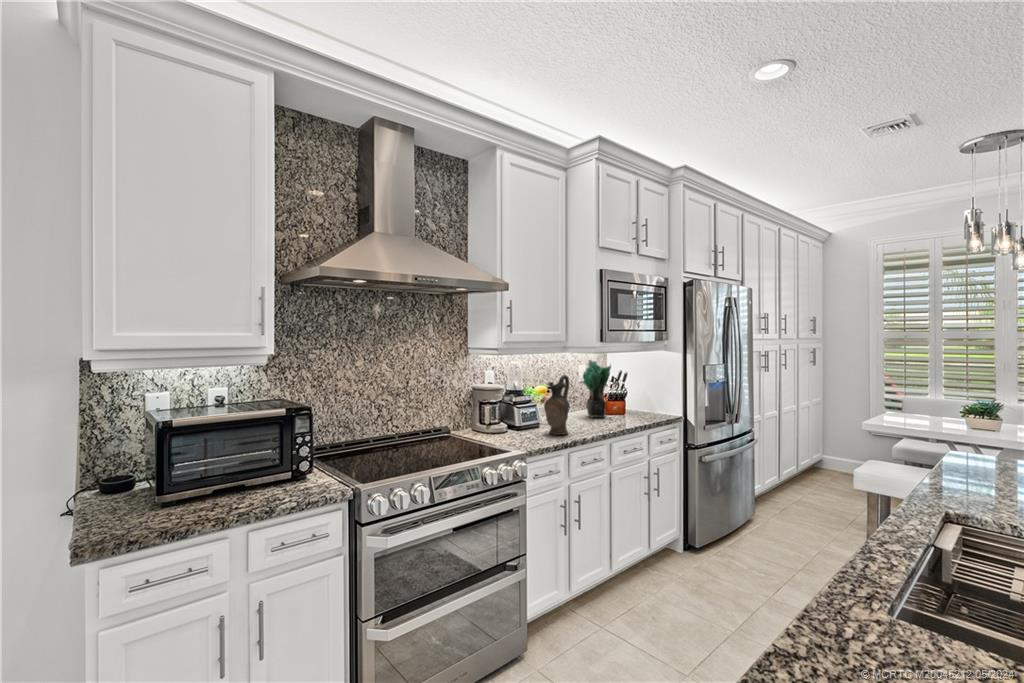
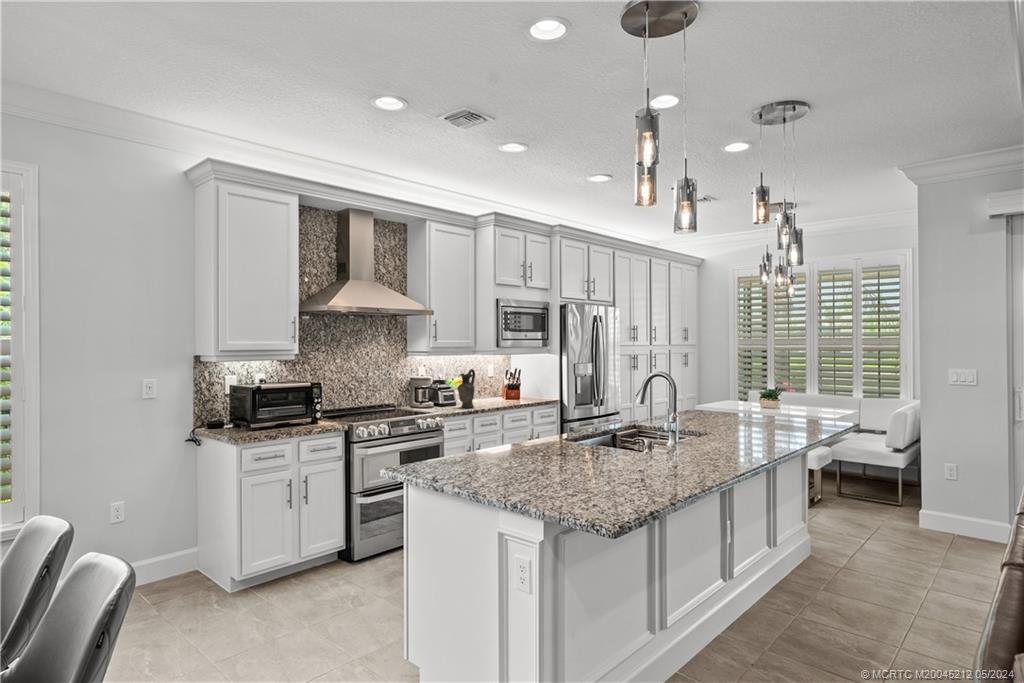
potted plant: present [583,360,611,418] -> none [484,360,507,401]

